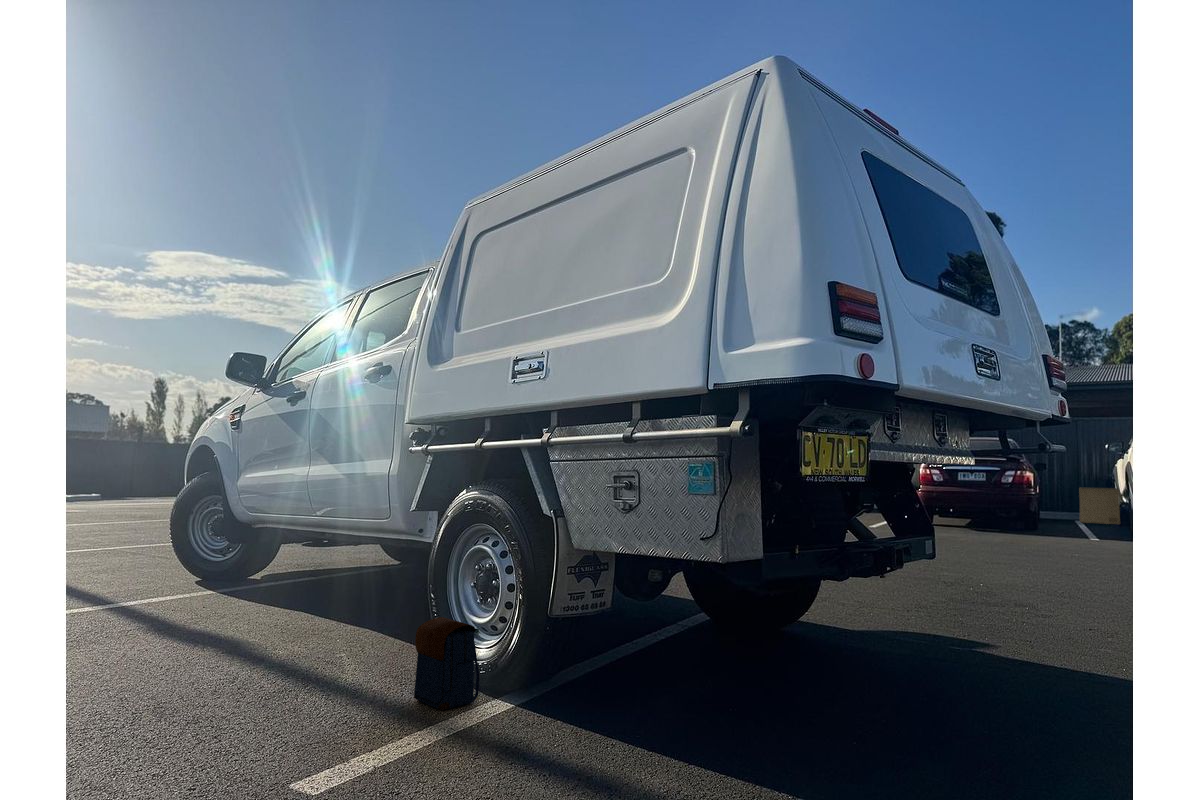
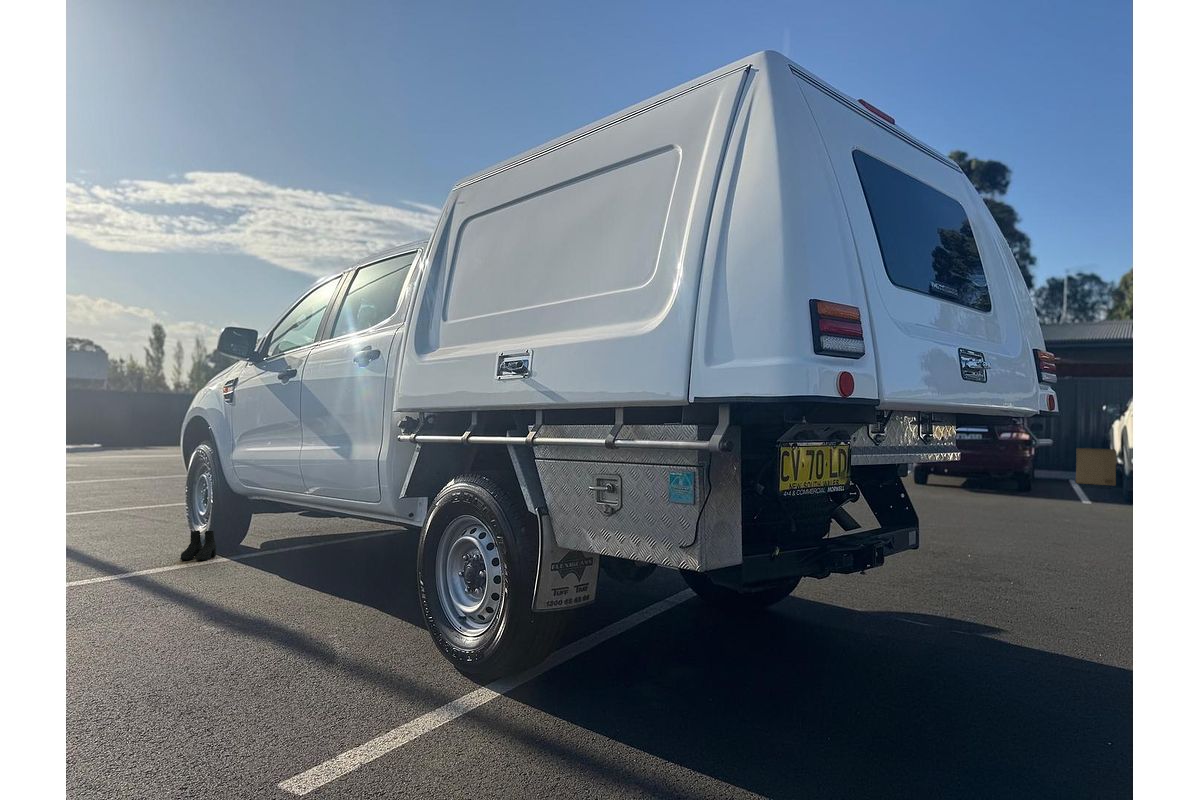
boots: none [185,560,221,590] -> present [180,531,216,560]
backpack: present [414,617,479,710] -> none [403,608,466,700]

